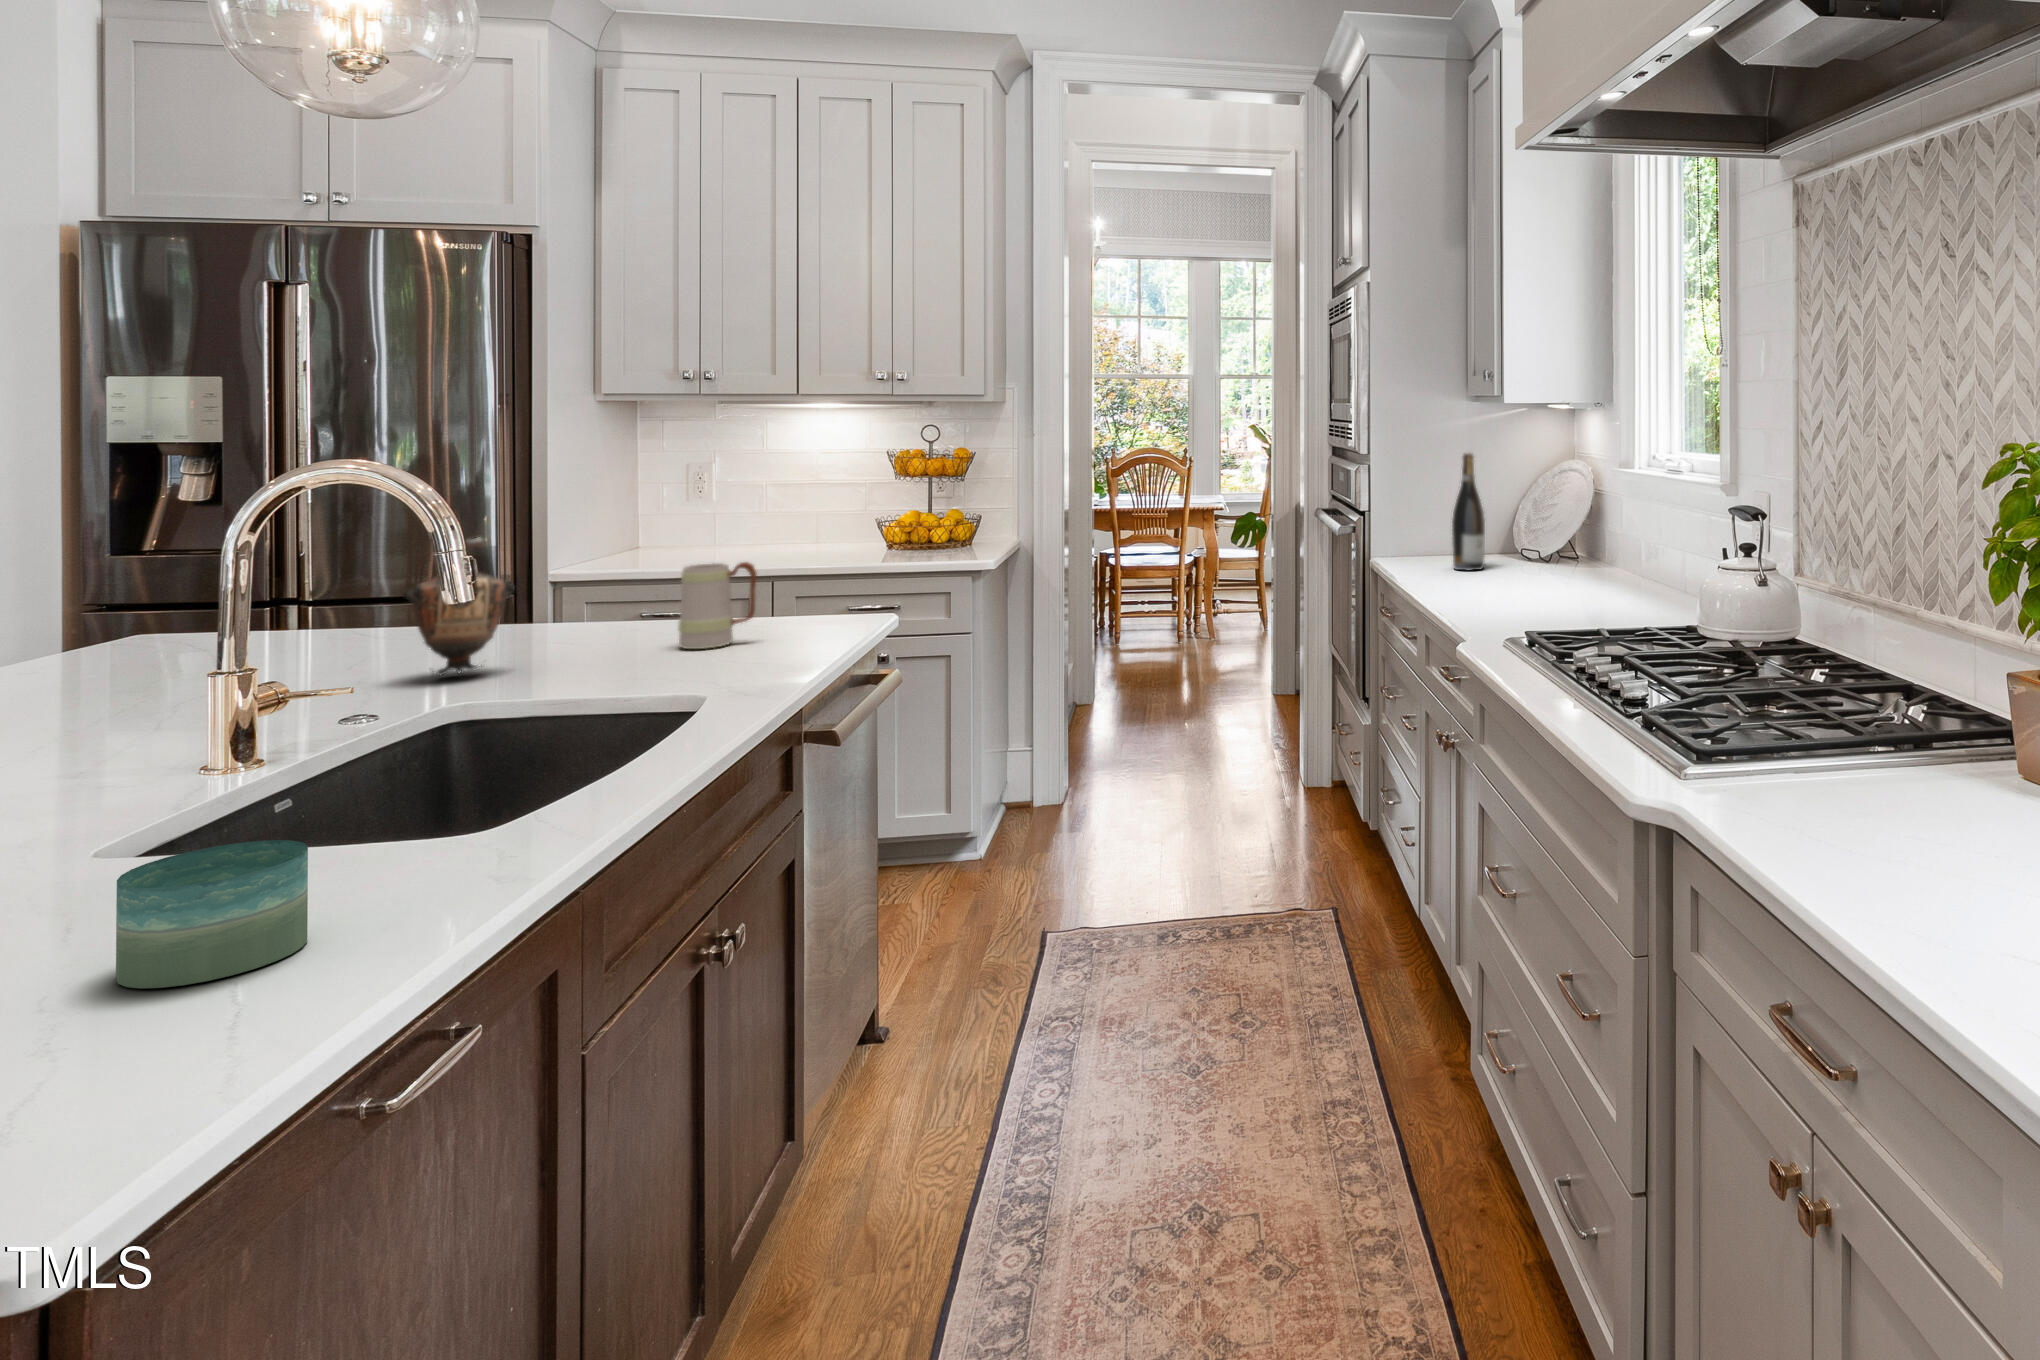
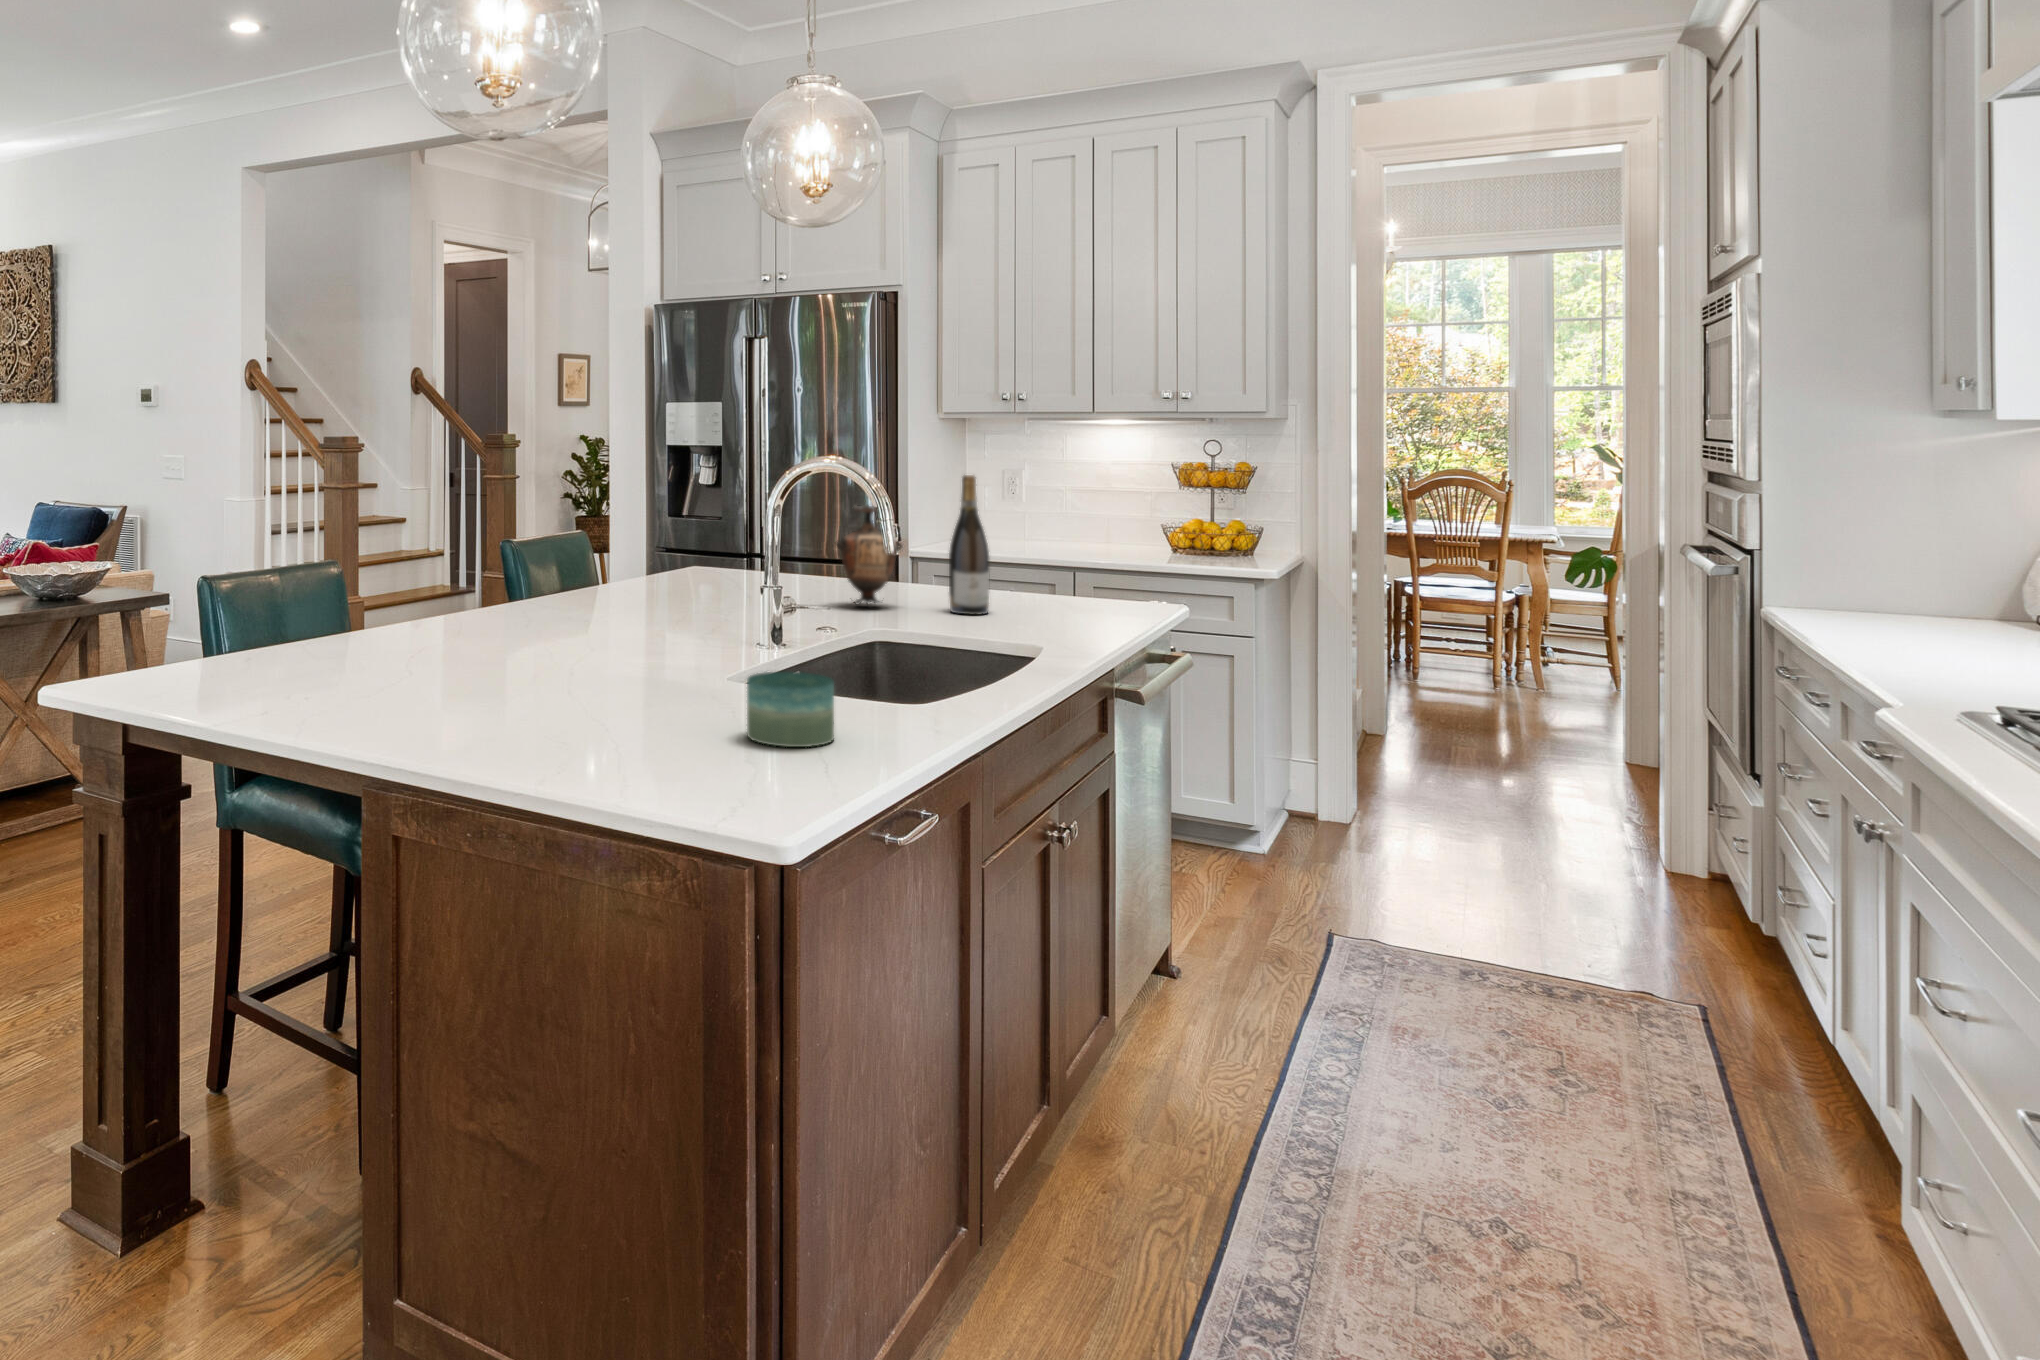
wine bottle: present [1452,453,1485,570] -> present [949,475,989,615]
mug: present [678,562,757,649] -> none [1013,541,1073,609]

